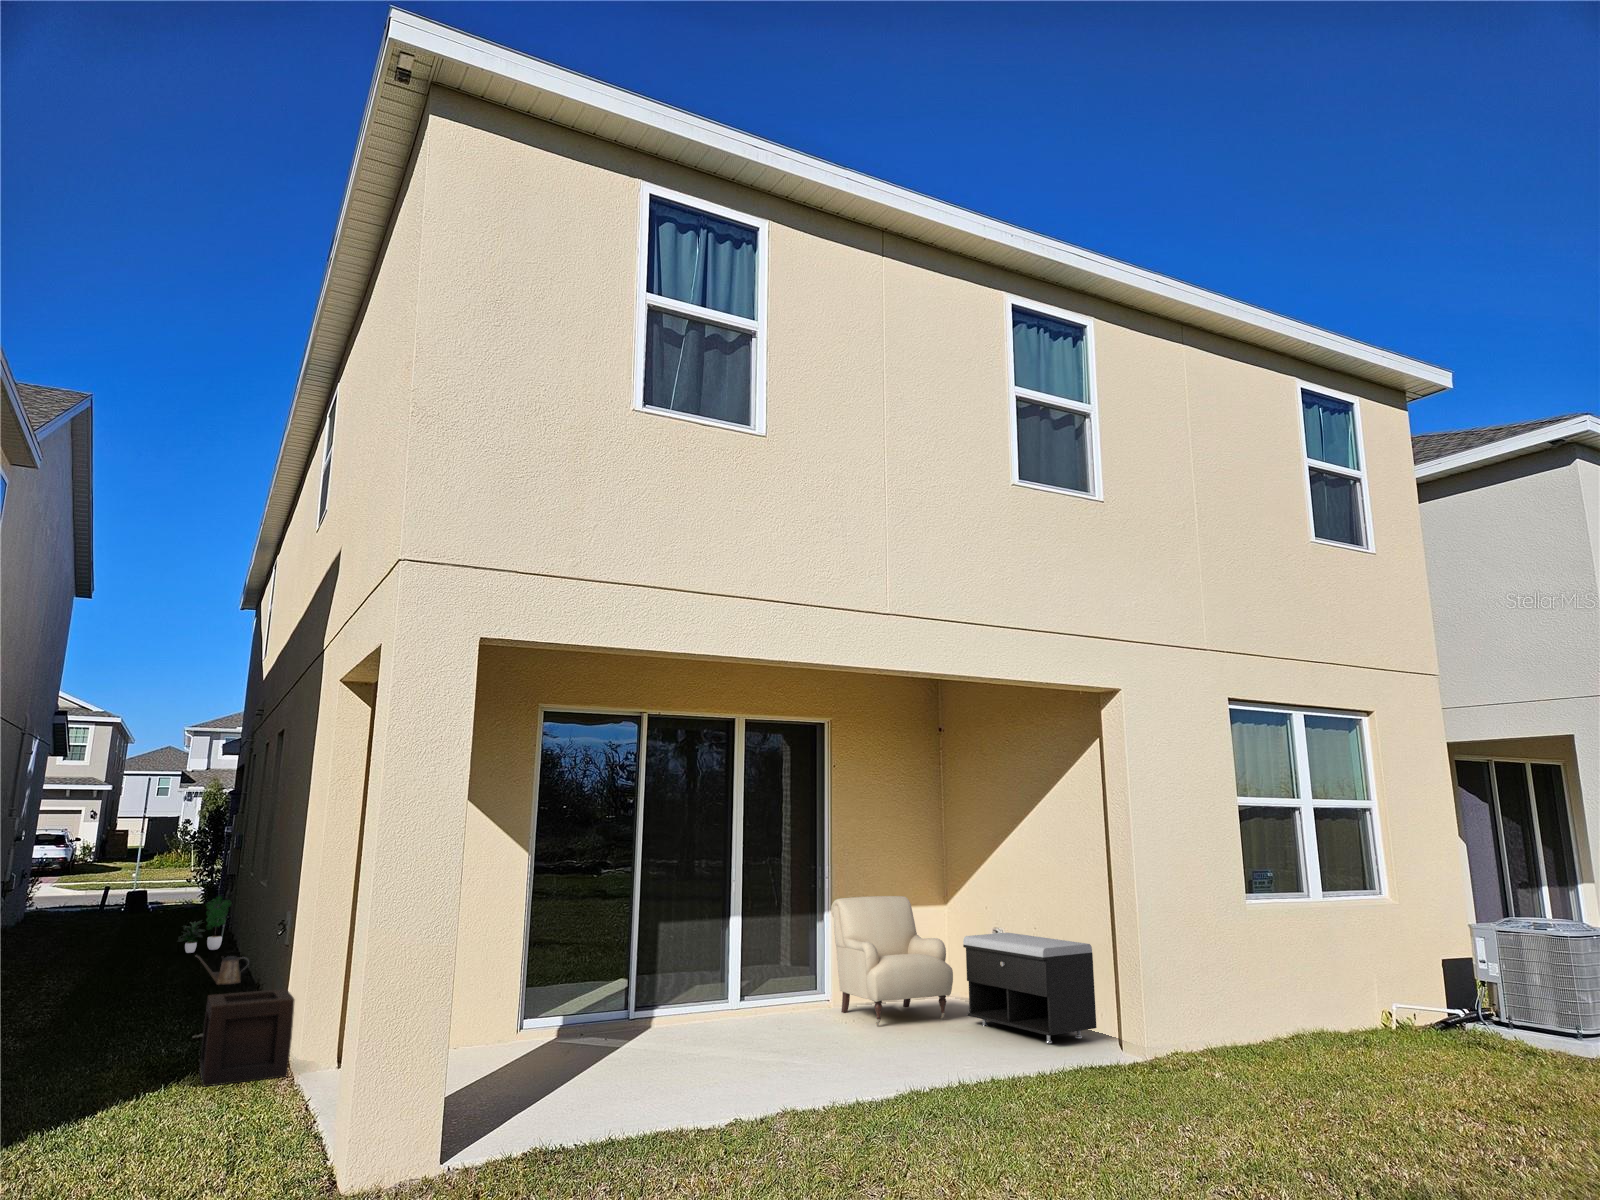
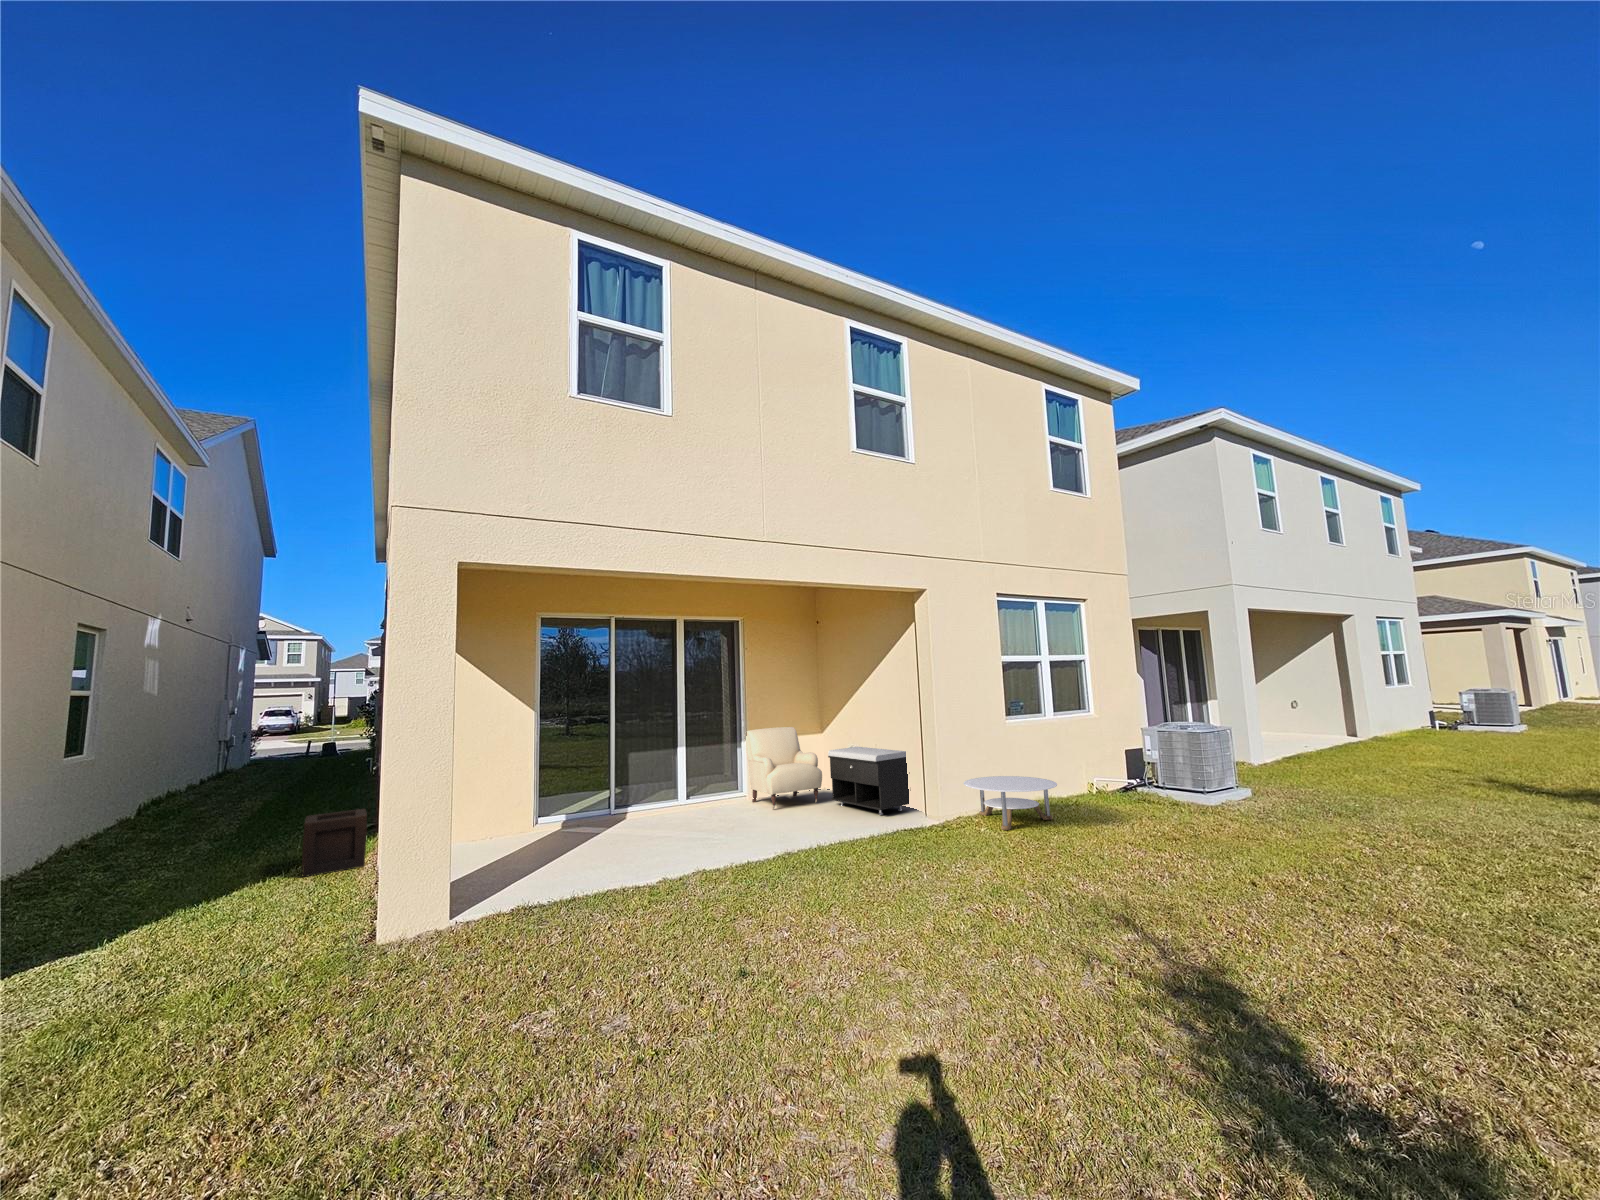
potted plant: present [180,896,231,953] -> none [324,747,362,786]
watering can: present [196,956,241,984] -> none [325,787,365,806]
round table: none [1183,991,1336,1078] -> present [964,776,1057,830]

